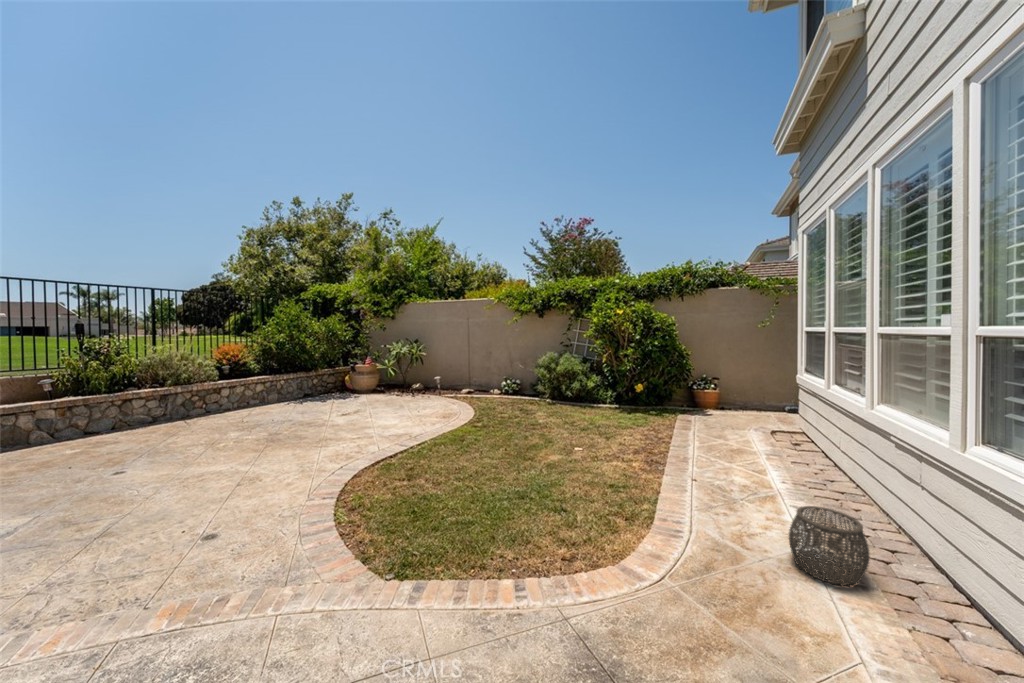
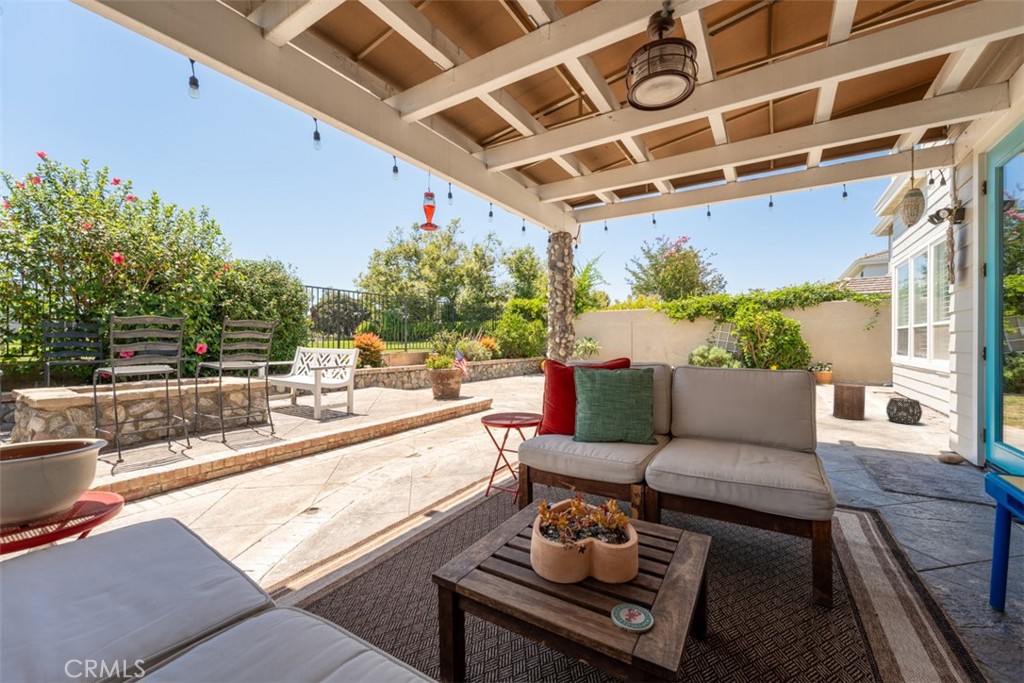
stool: none [680,465,745,565] -> present [833,383,865,420]

